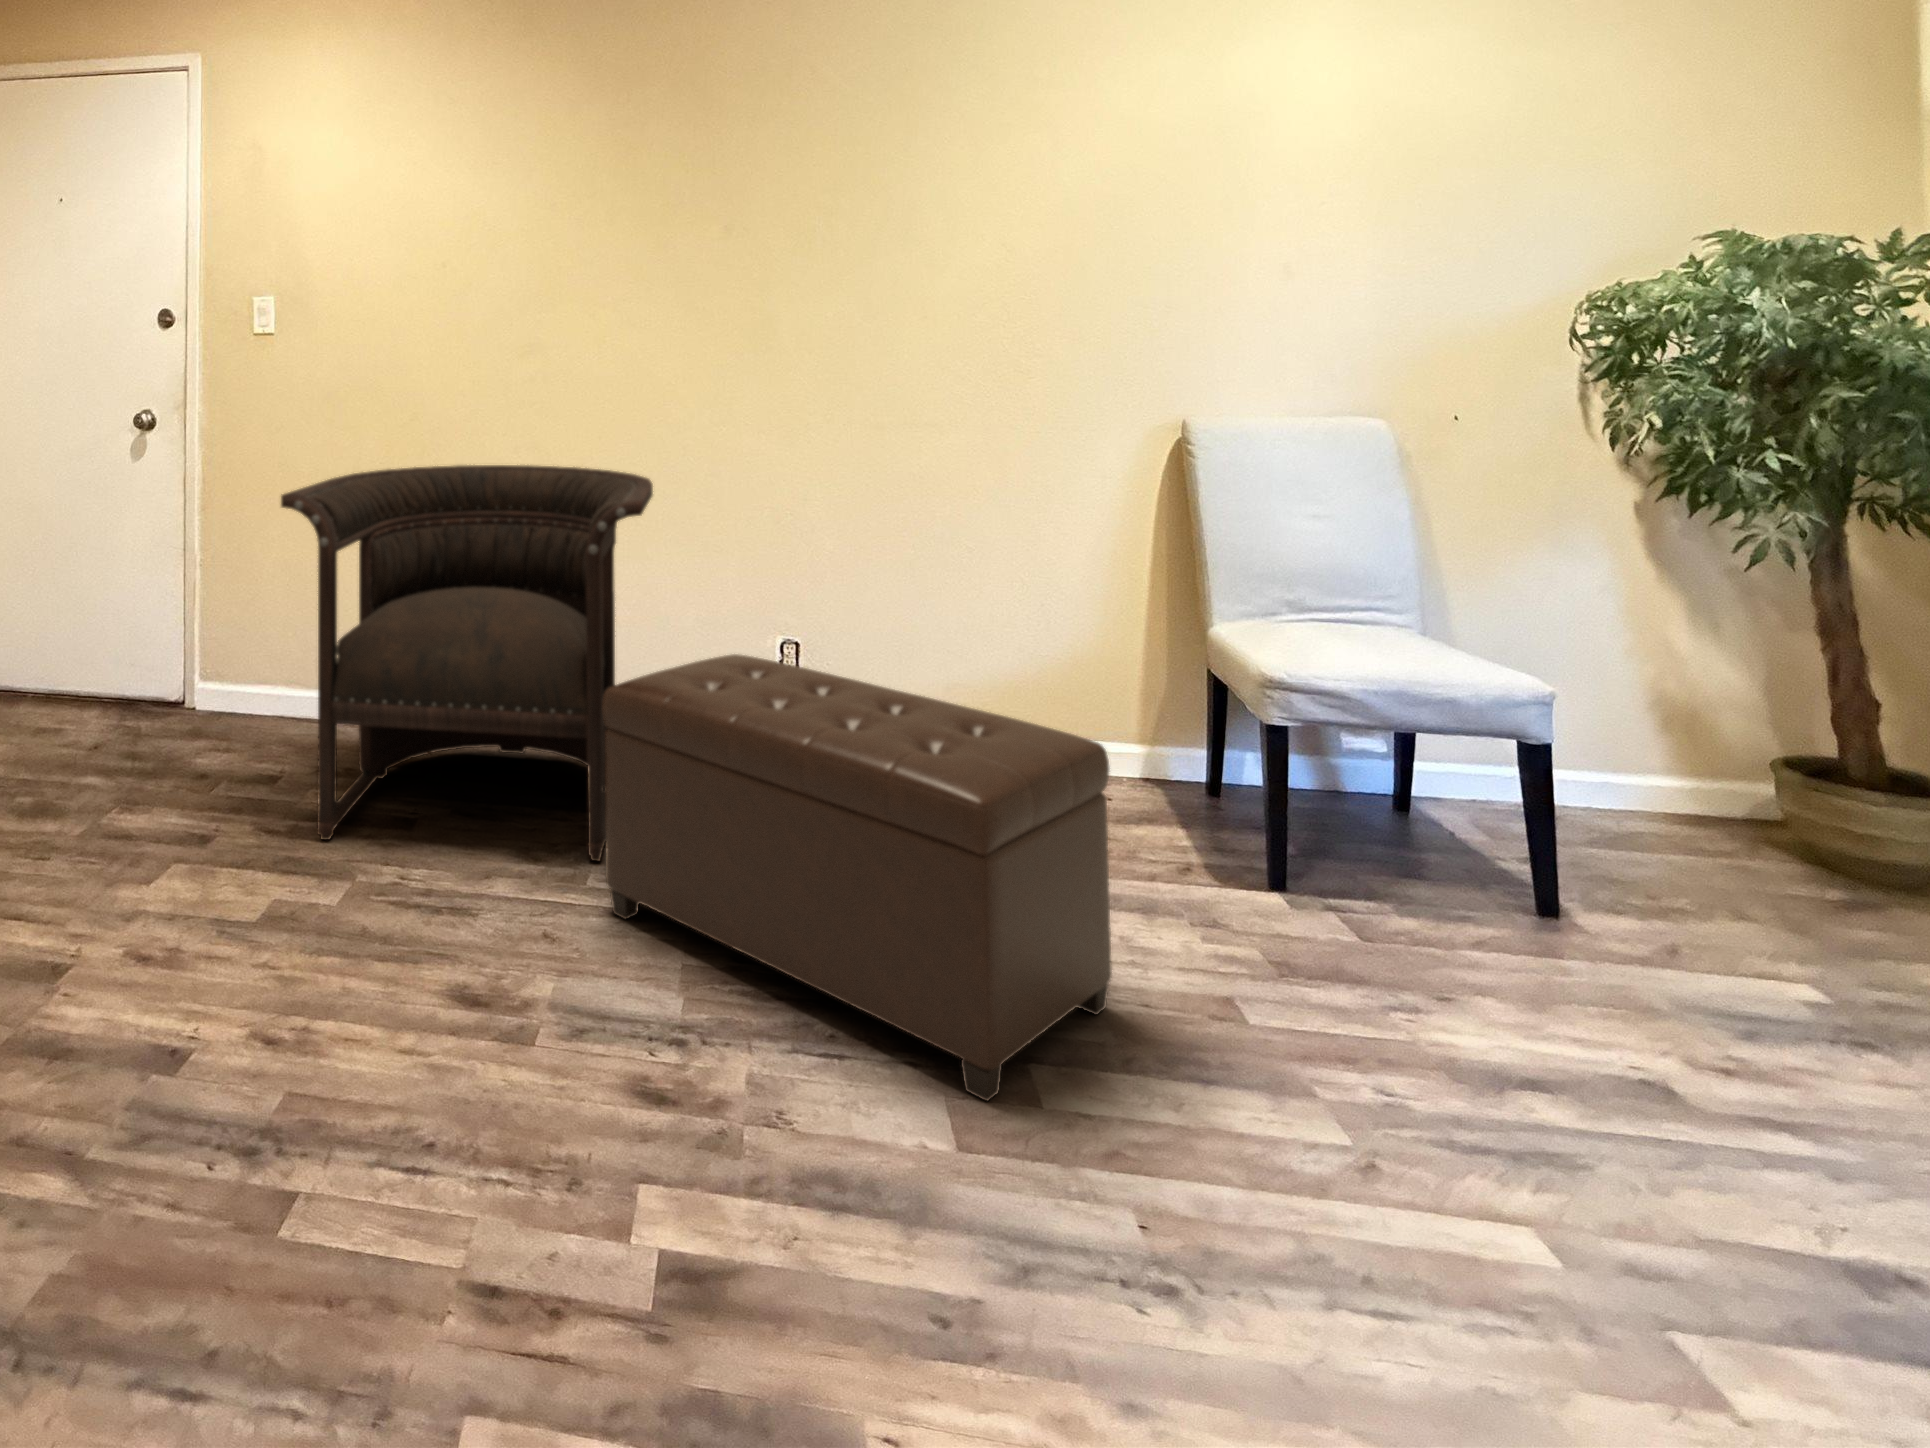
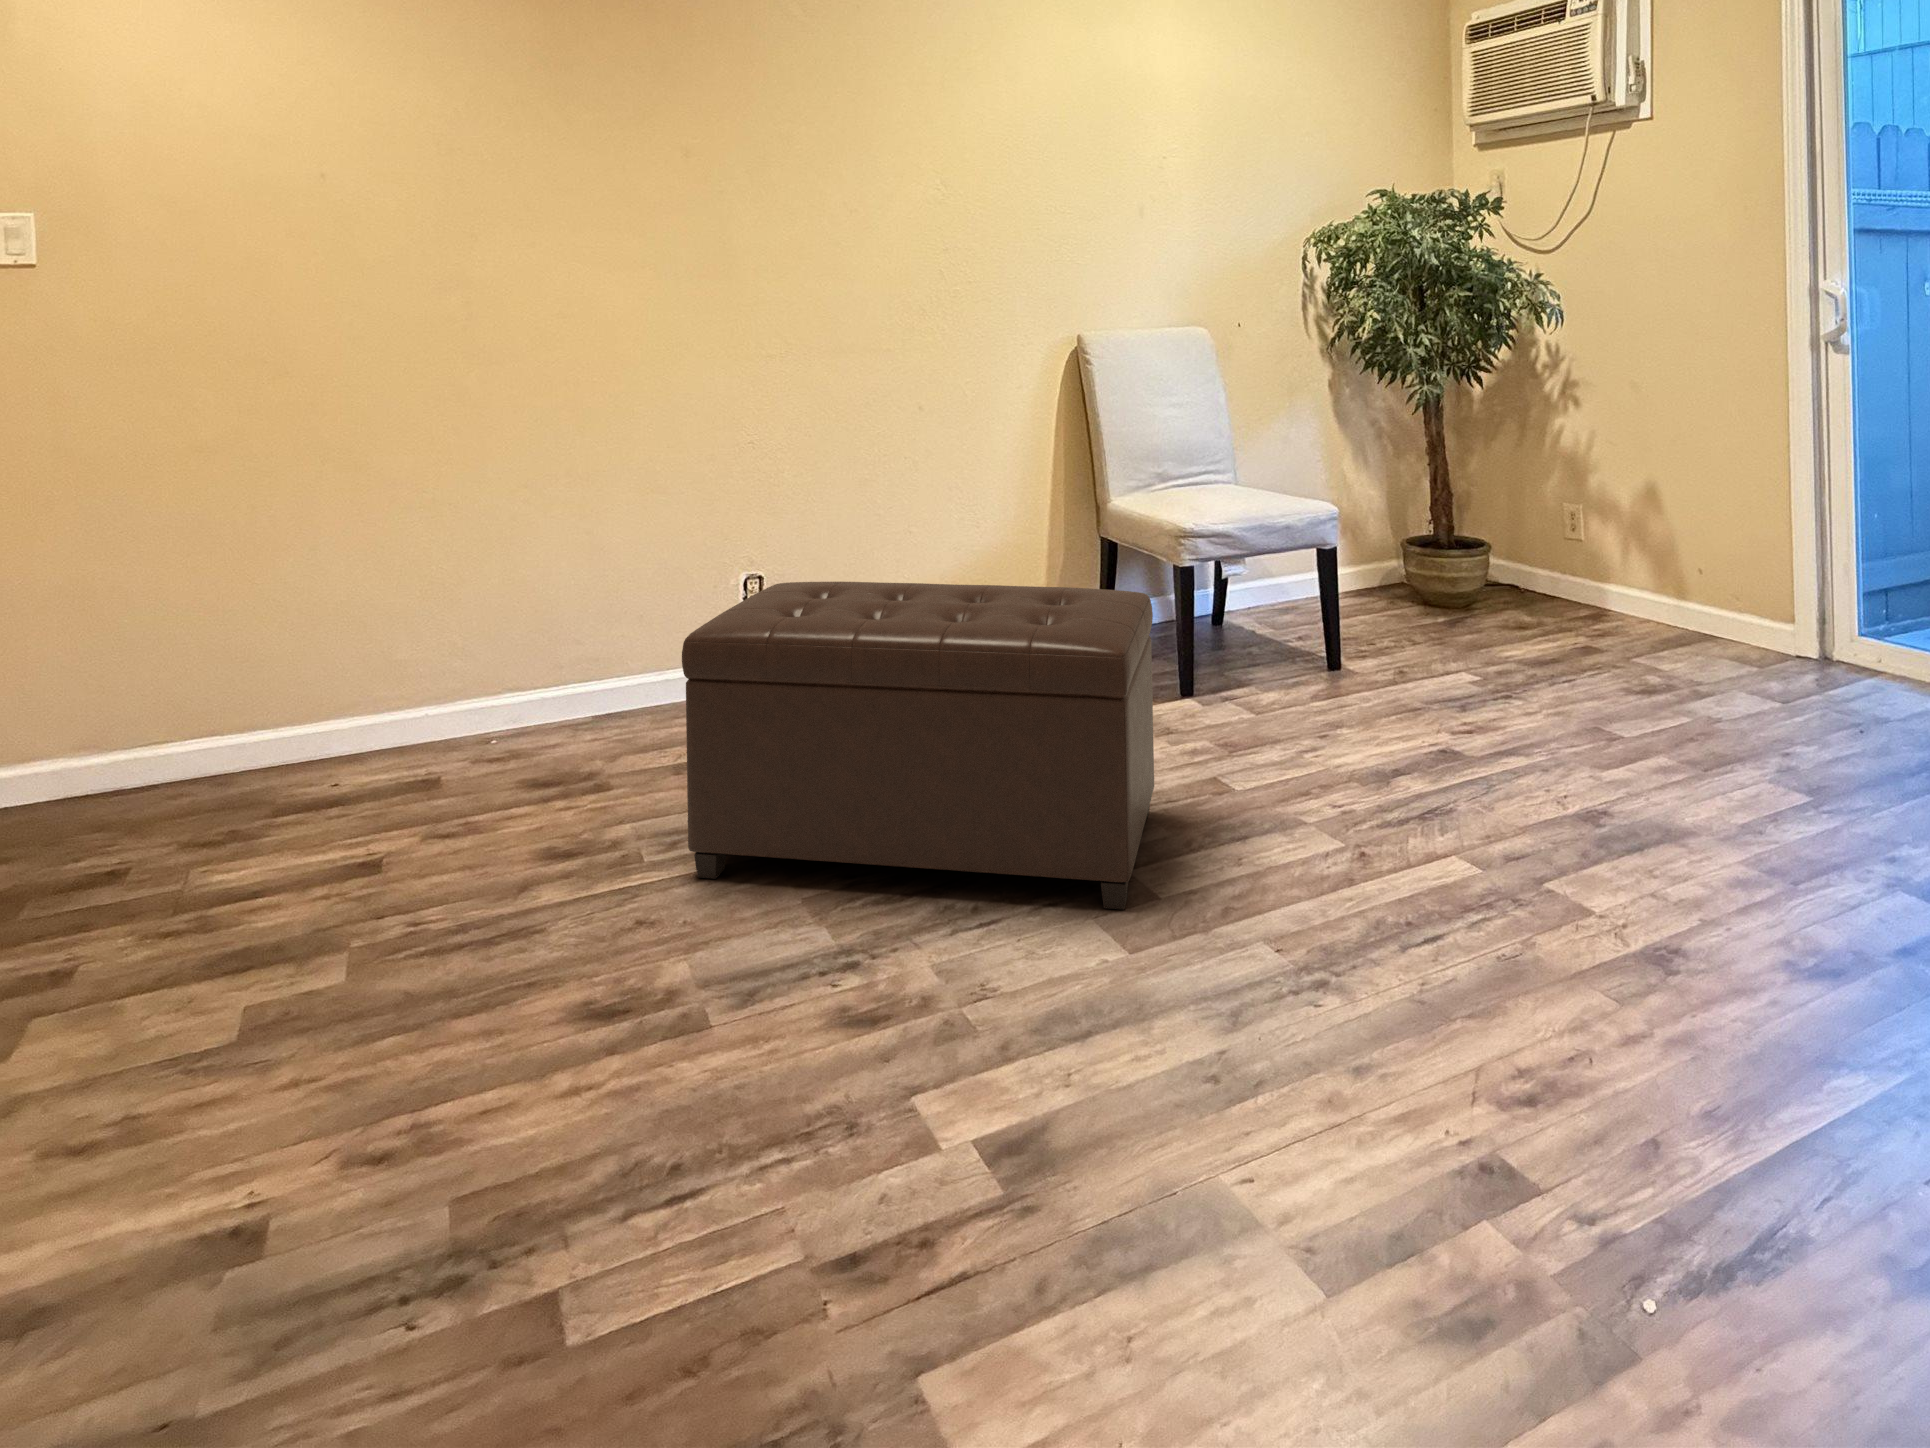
armchair: present [281,465,653,861] -> none [179,414,689,920]

